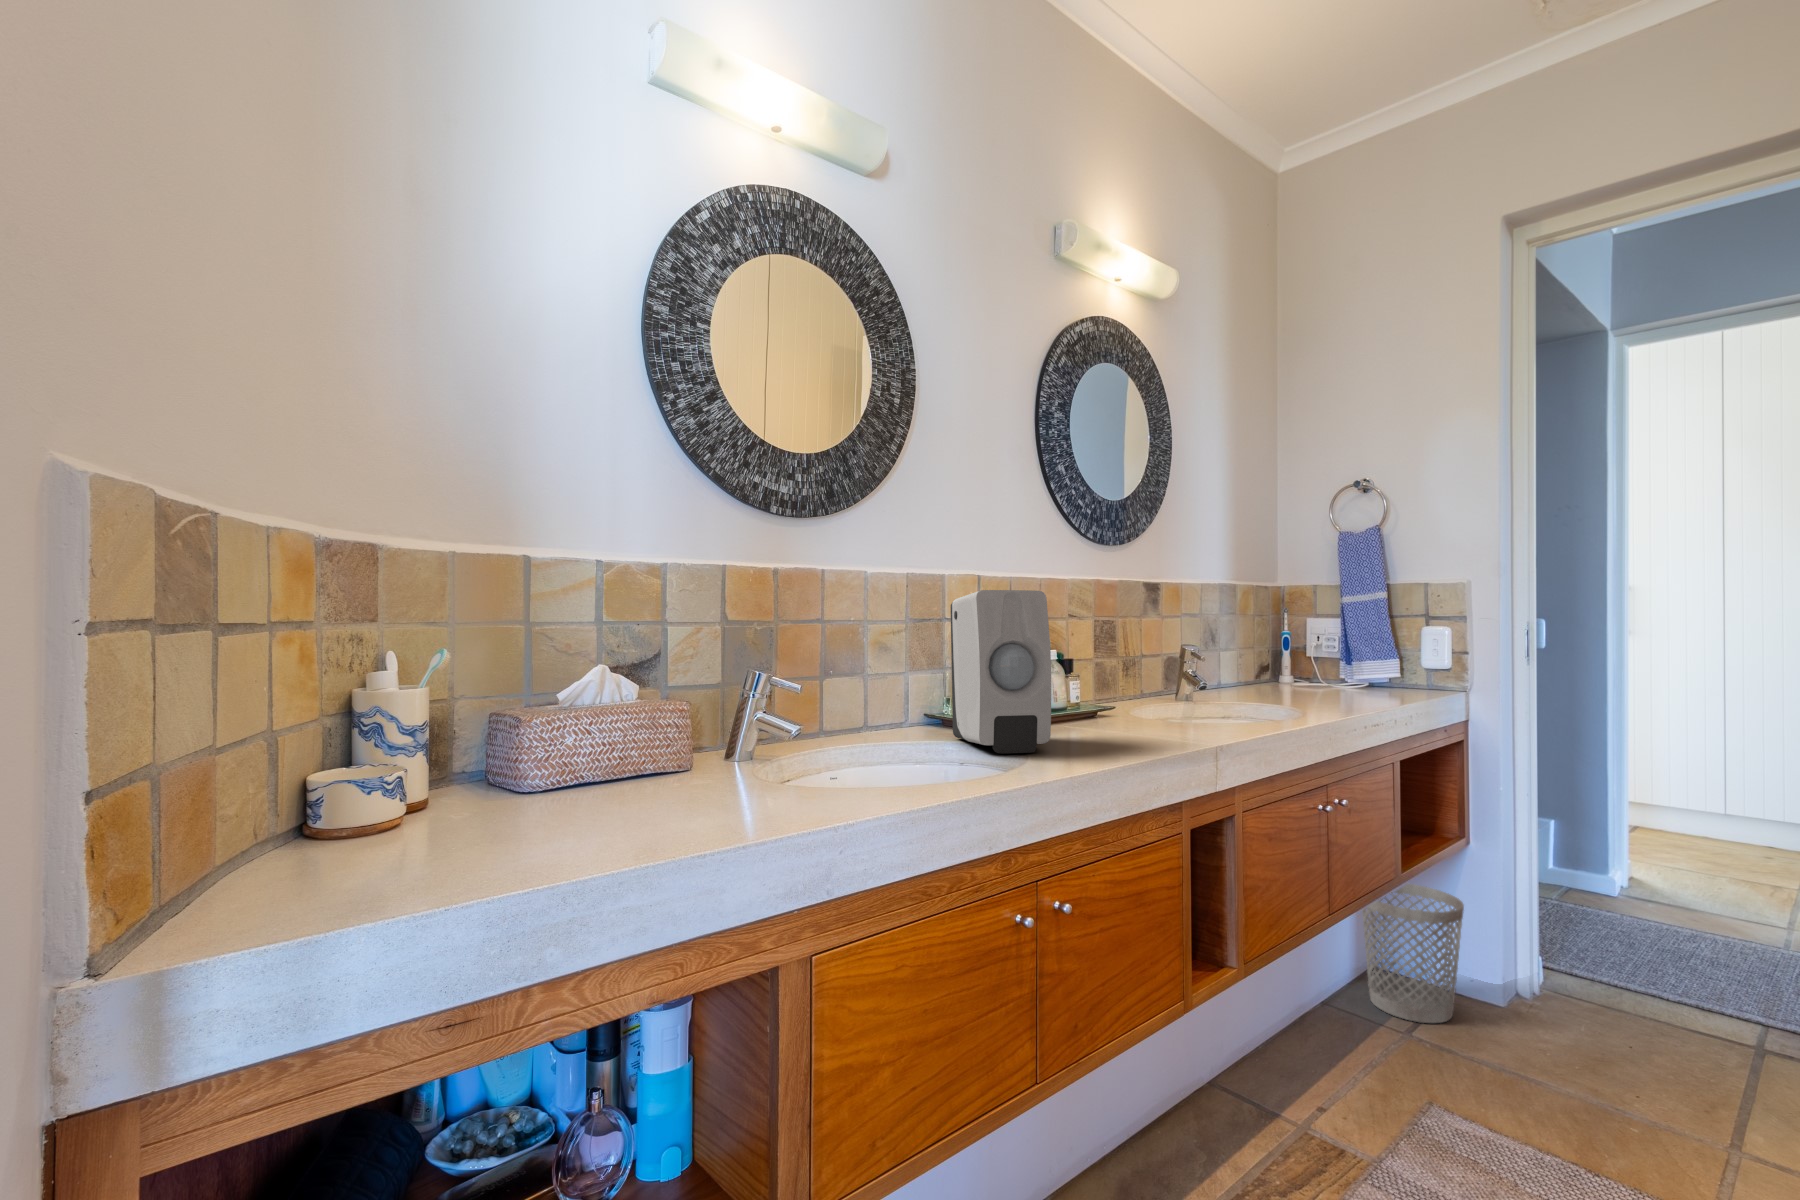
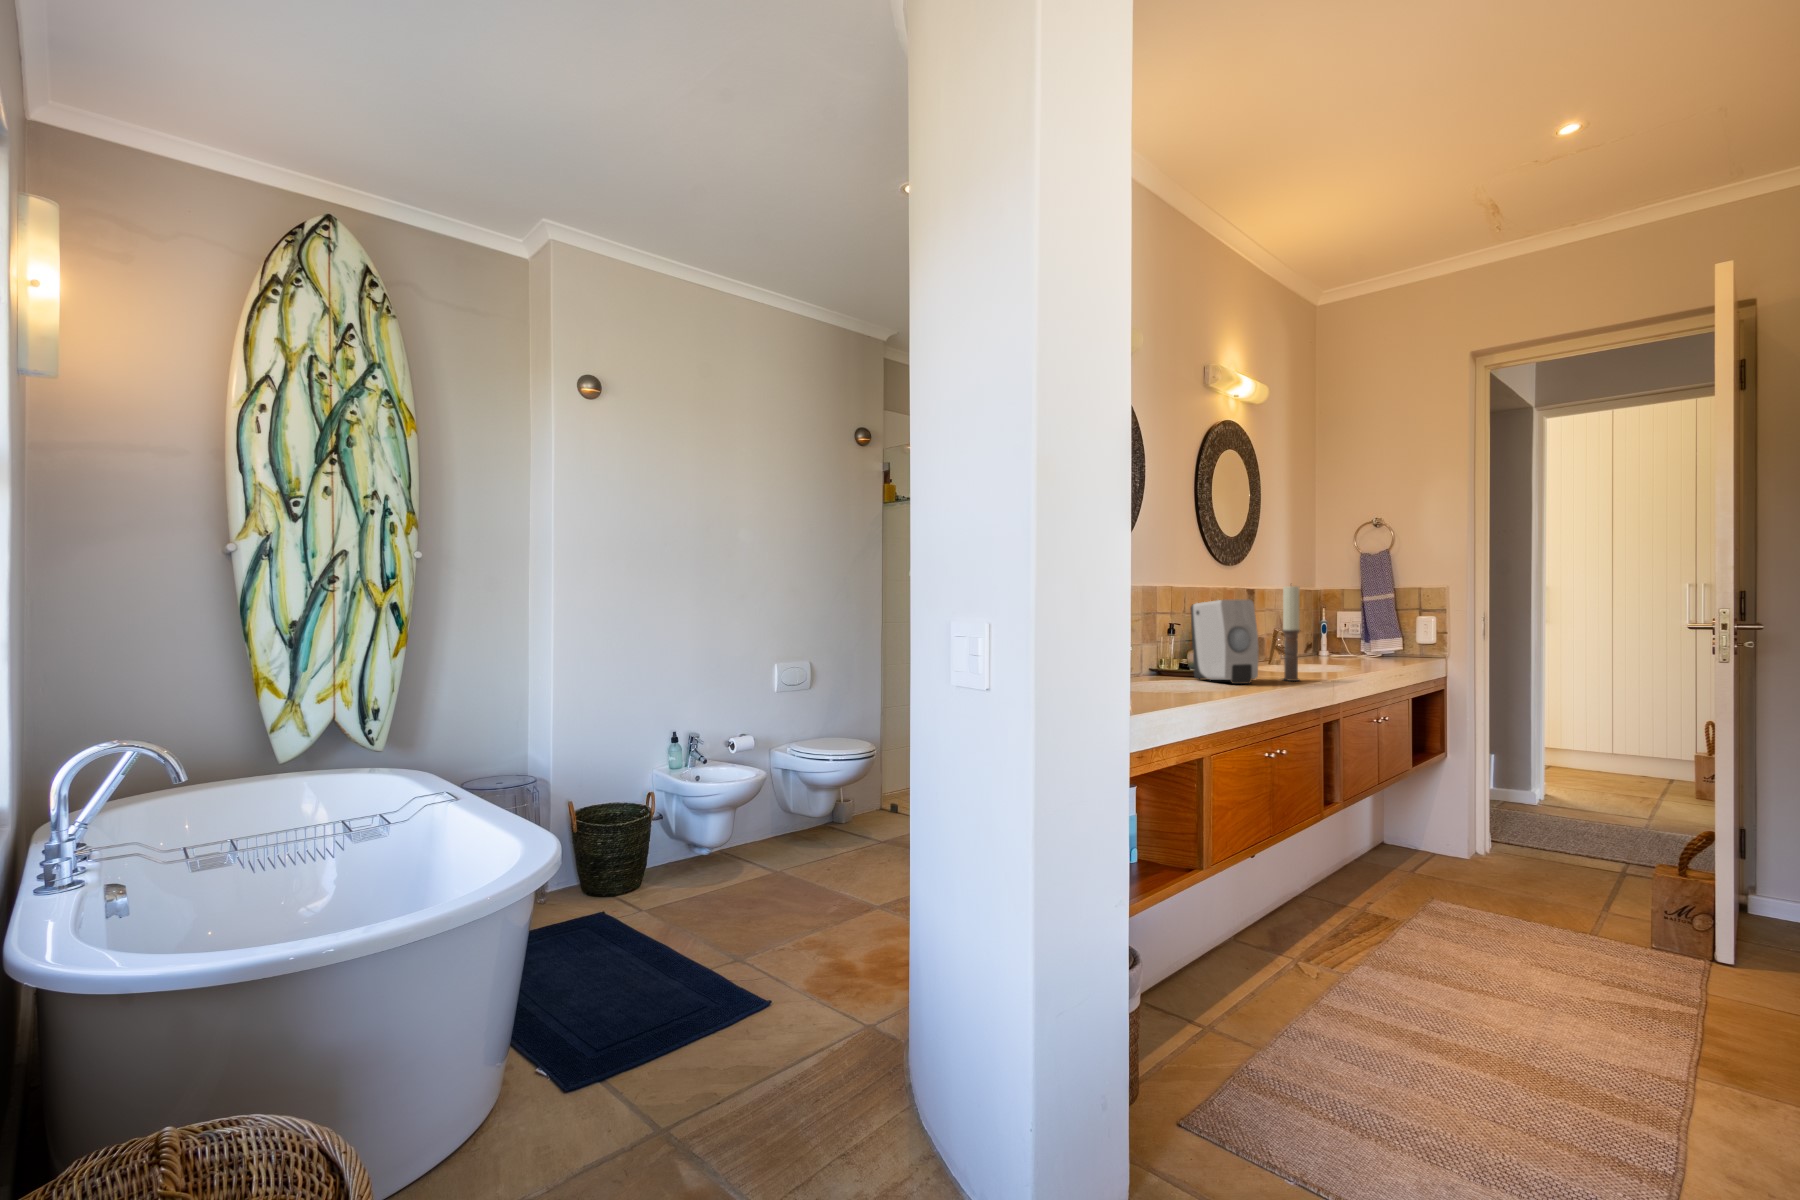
candle: none [1119,563,1150,745] -> present [1283,586,1300,681]
wastebasket: present [1362,883,1464,1023] -> none [1378,784,1444,868]

